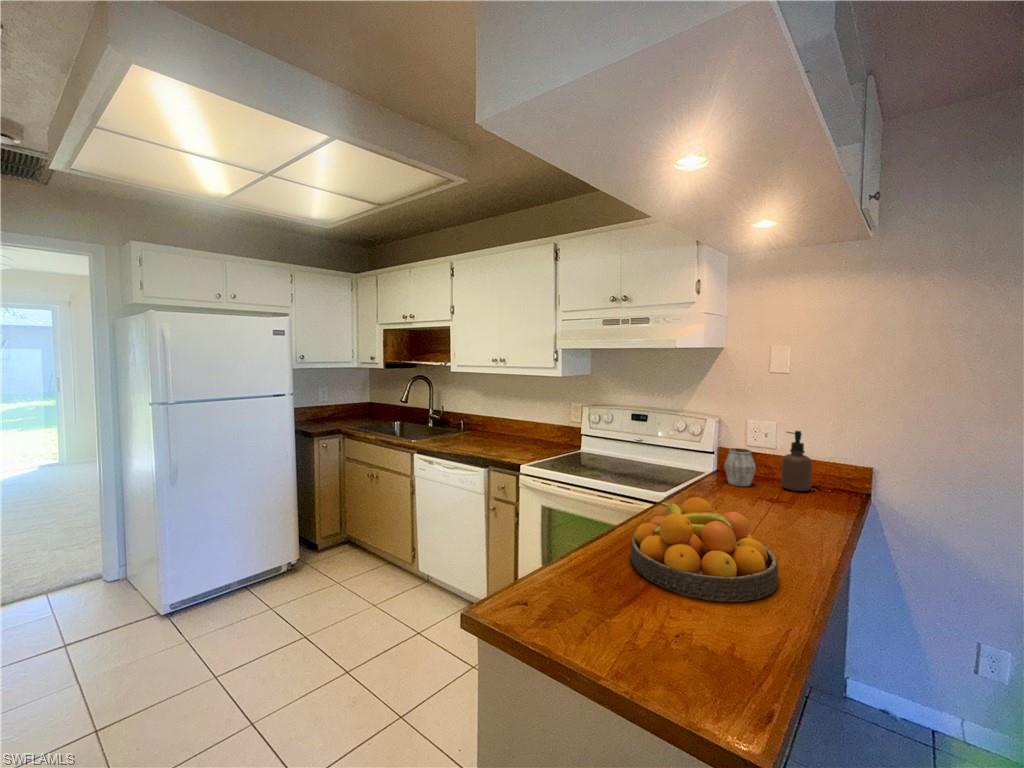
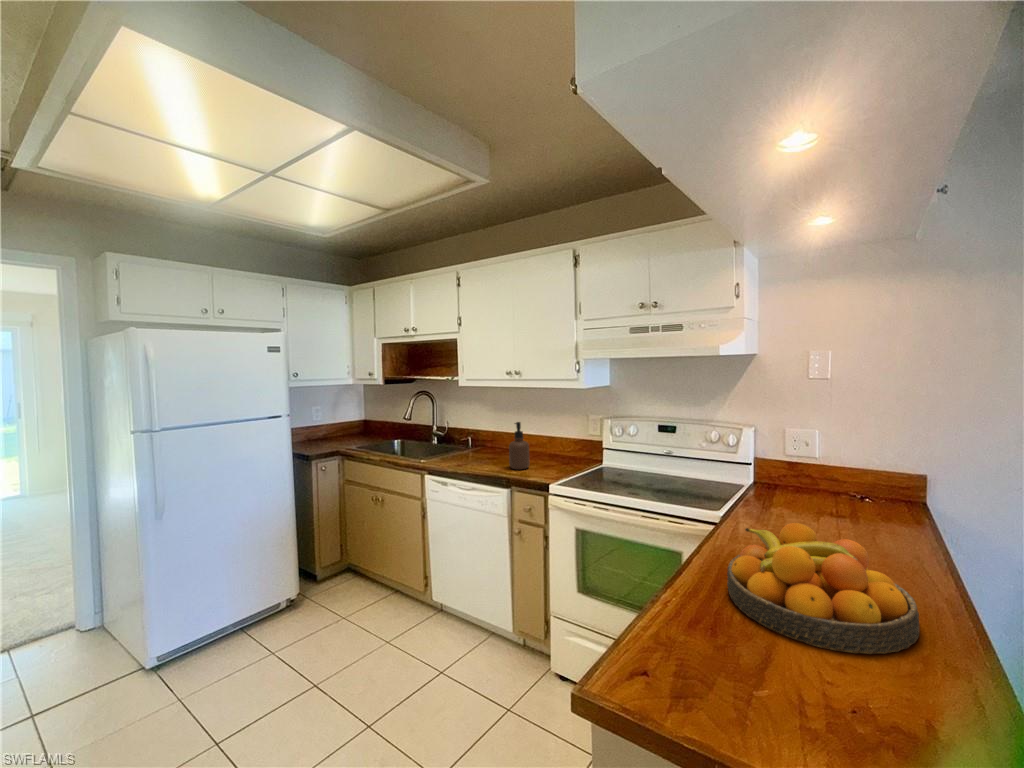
soap dispenser: present [781,431,812,492] -> present [509,422,529,470]
mug: present [724,448,756,486] -> none [768,459,804,500]

